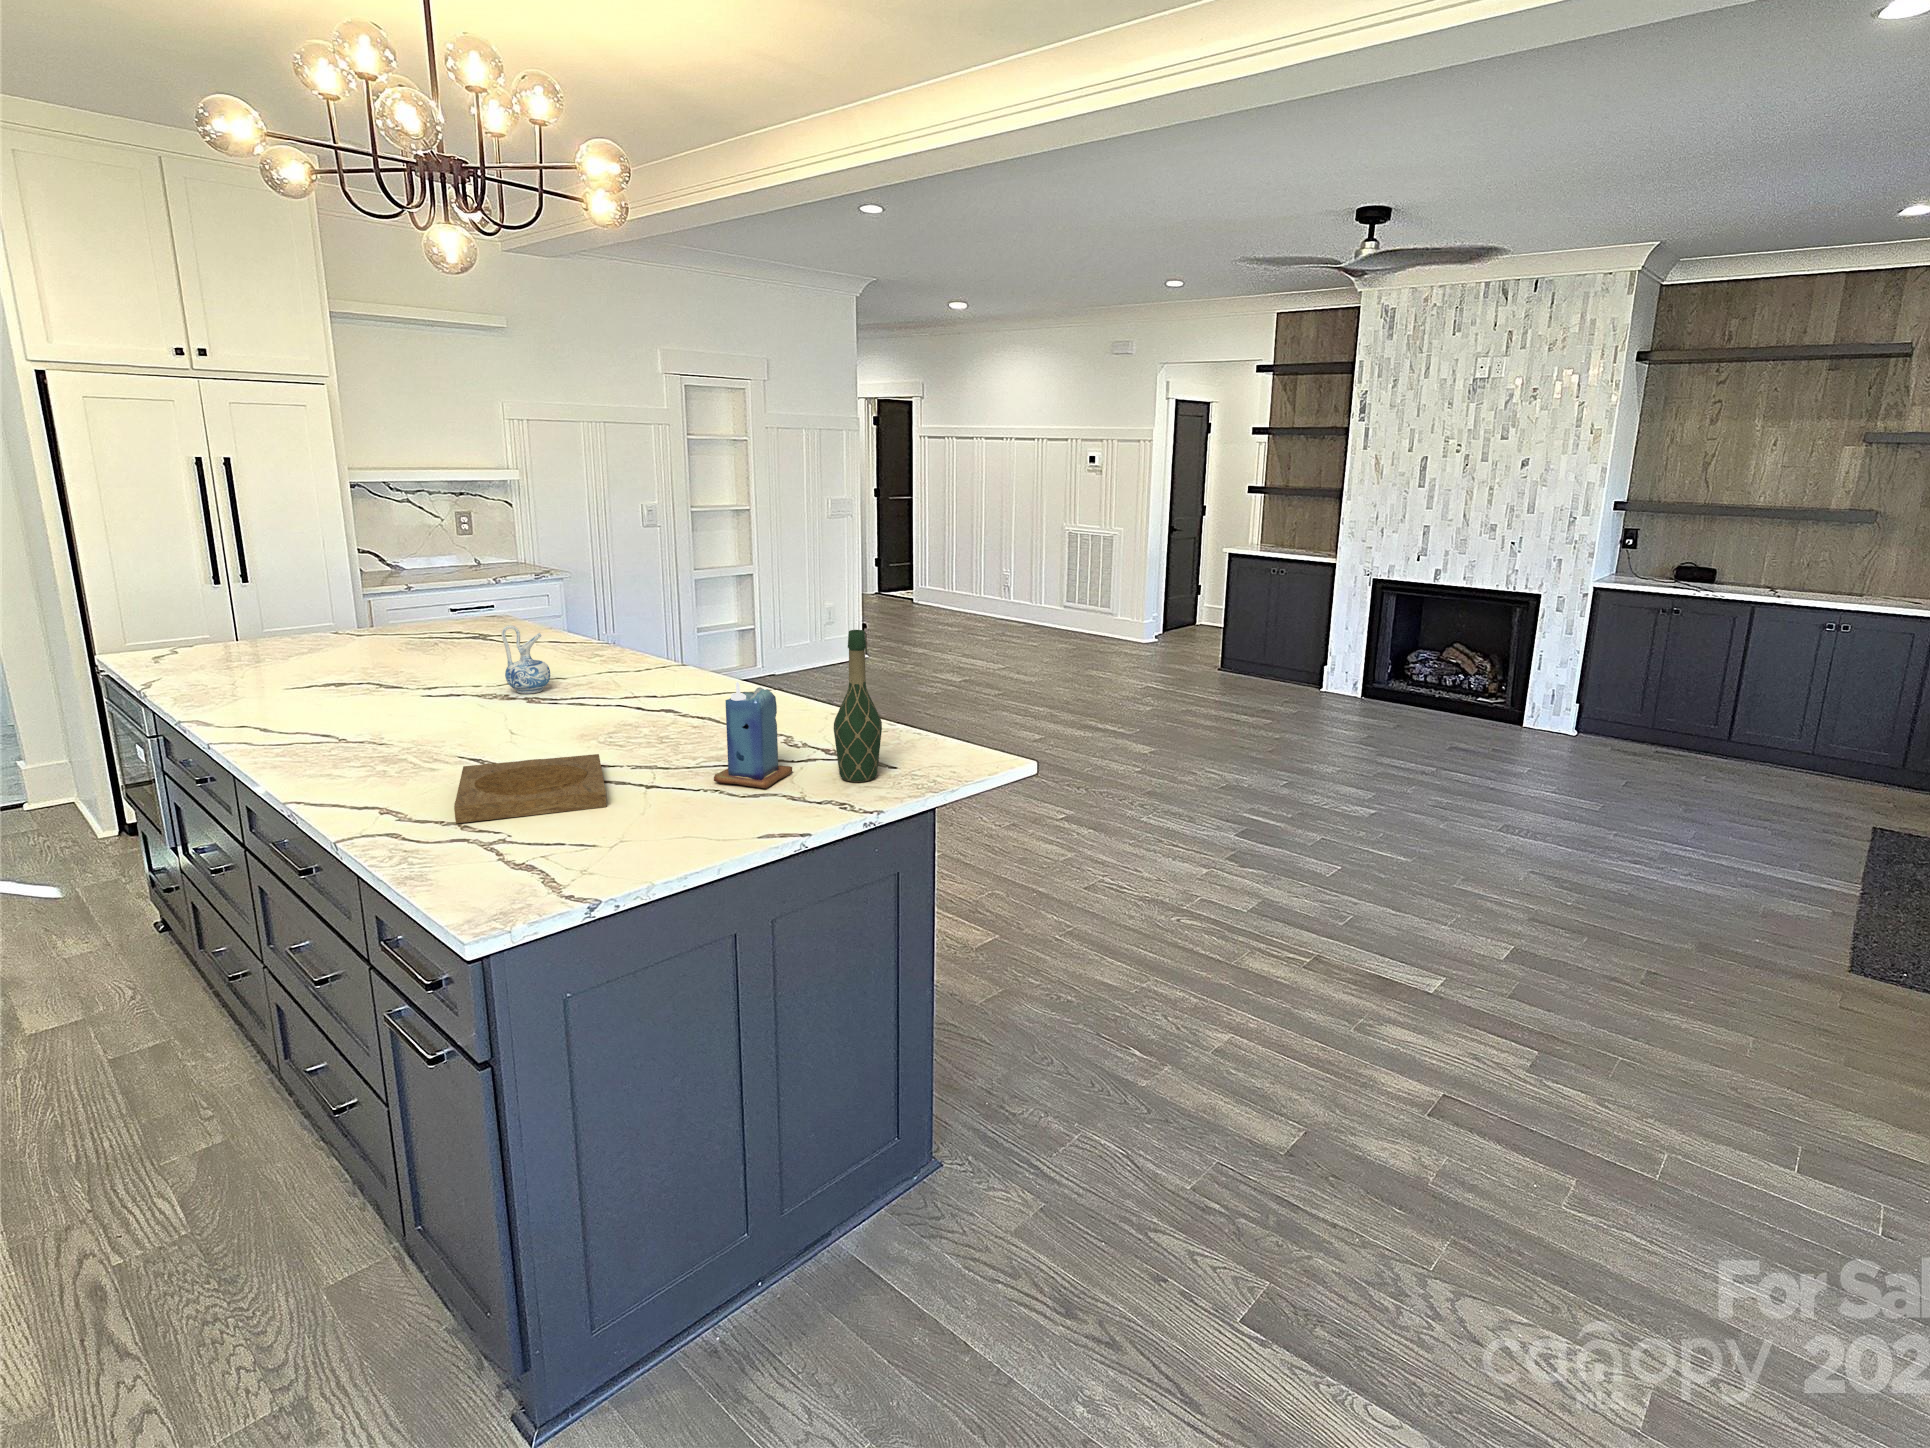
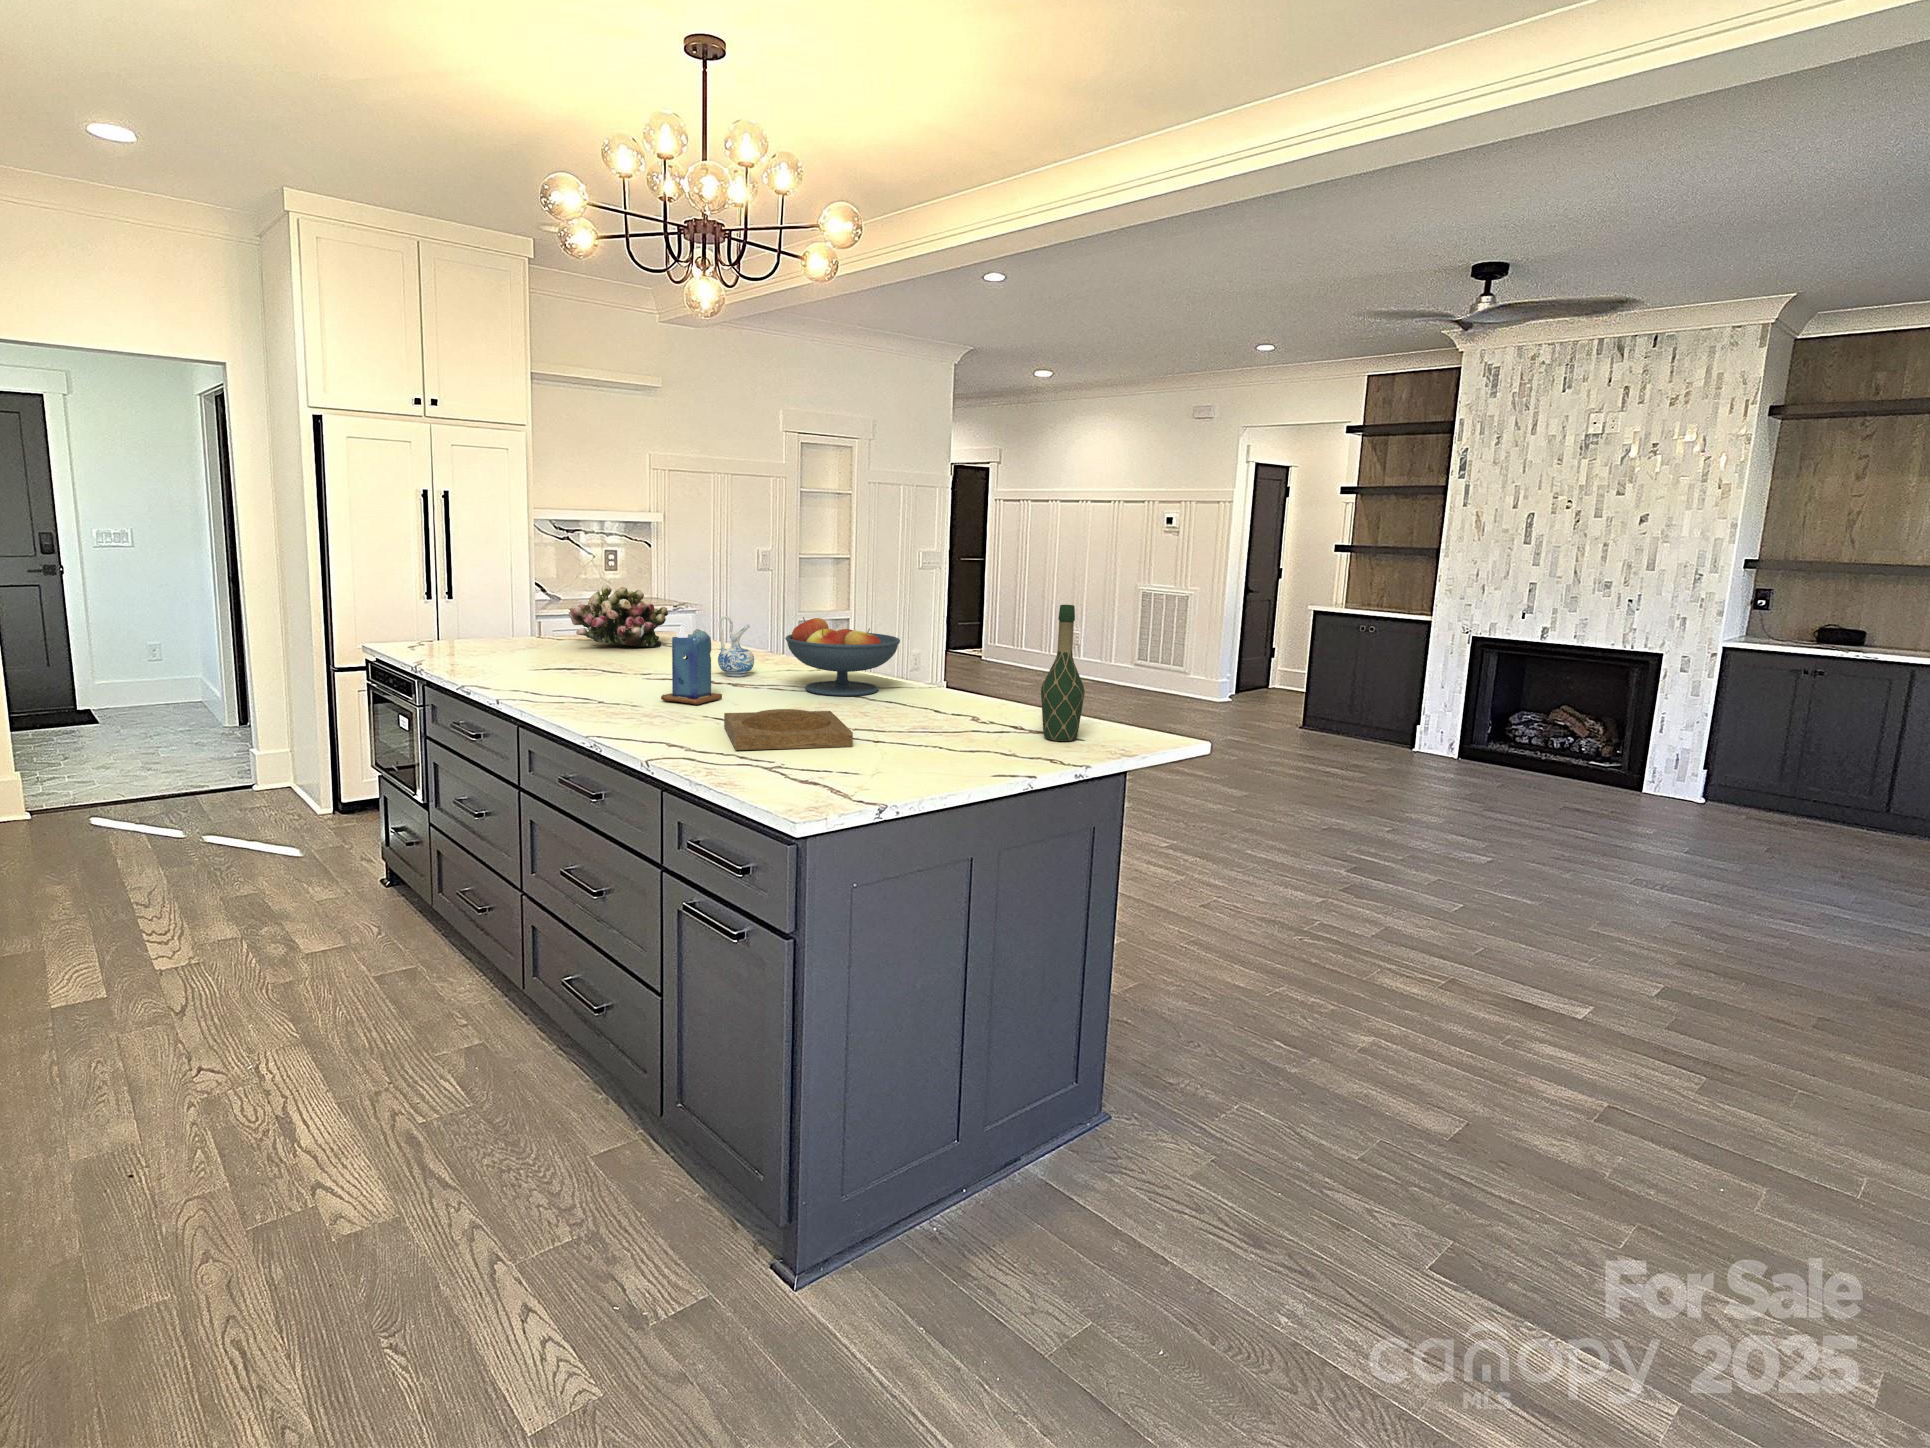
flower arrangement: none [345,577,473,649] -> present [569,585,668,647]
fruit bowl: none [570,629,709,720] -> present [785,617,900,696]
candle: present [714,682,792,788] -> present [661,624,722,705]

